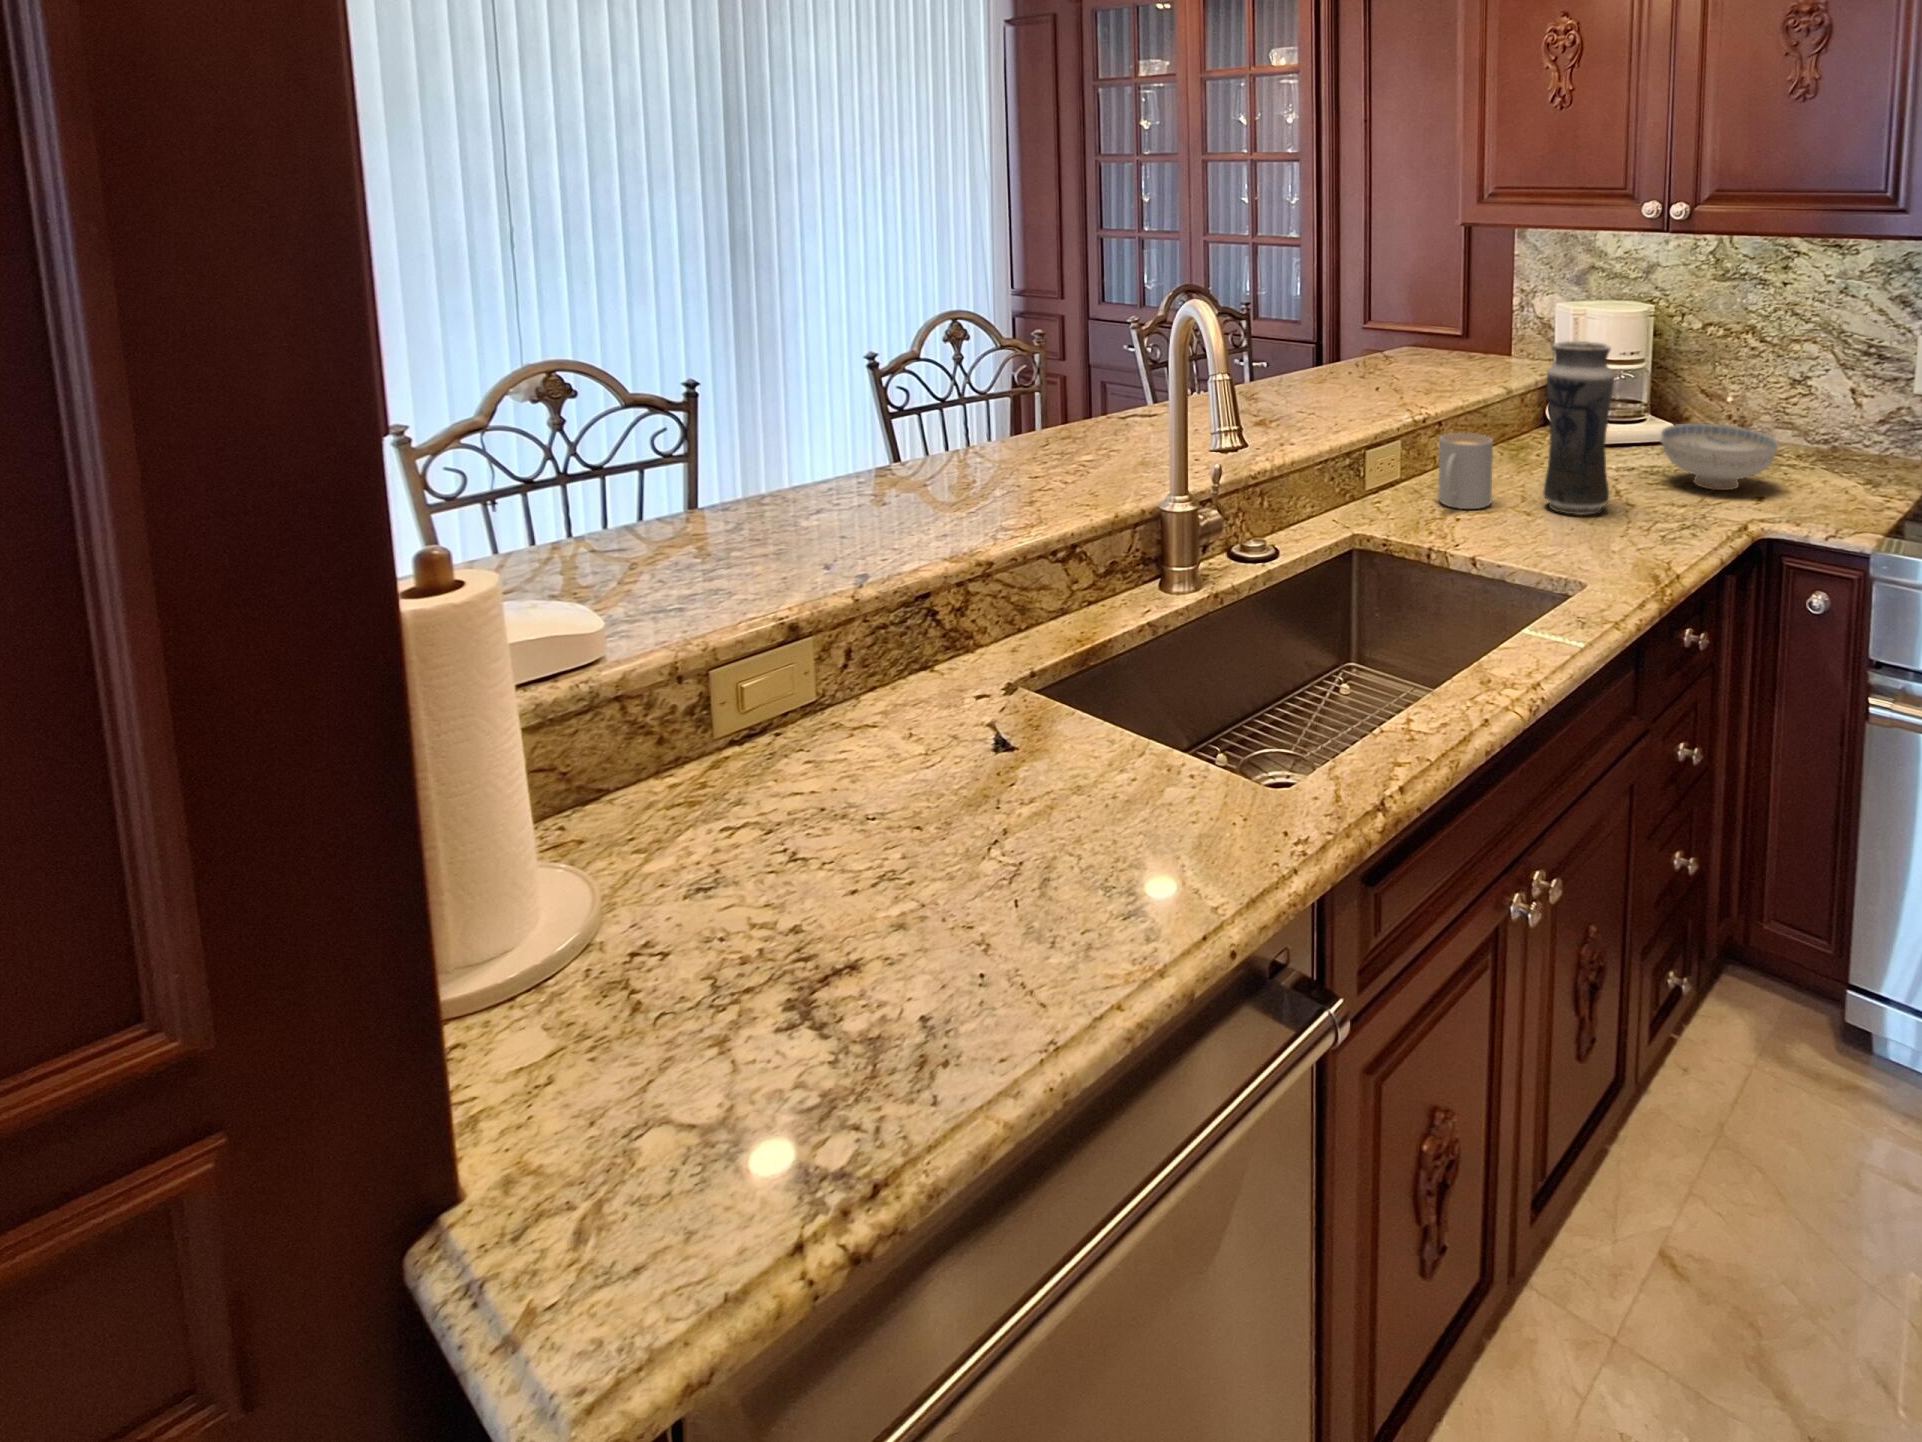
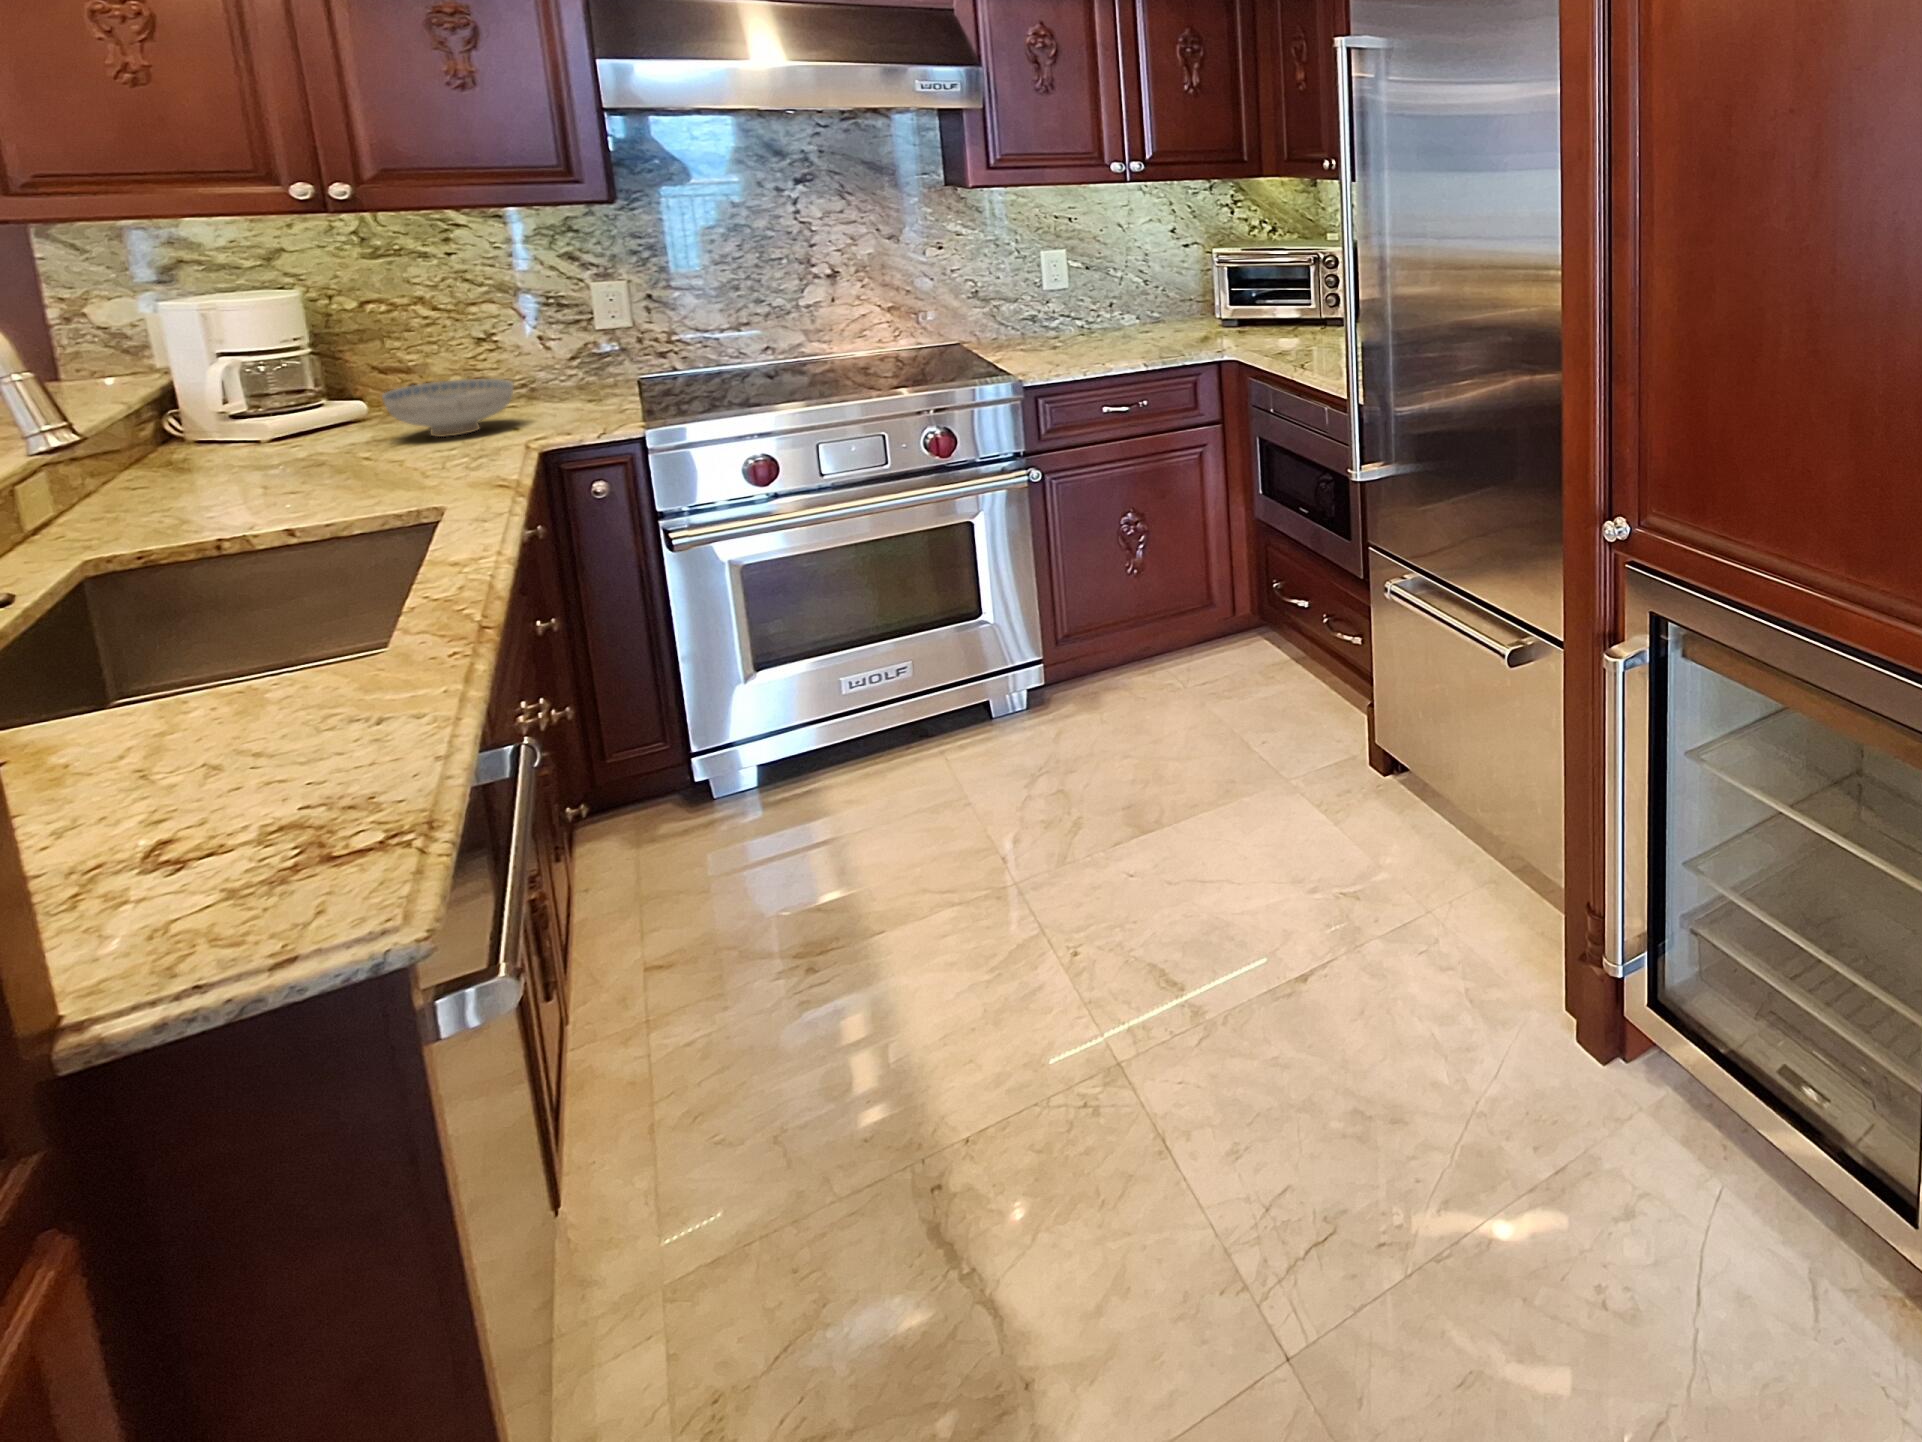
vase: present [1543,341,1614,515] -> none [258,315,370,486]
mug: present [1438,433,1493,509] -> none [111,435,214,520]

